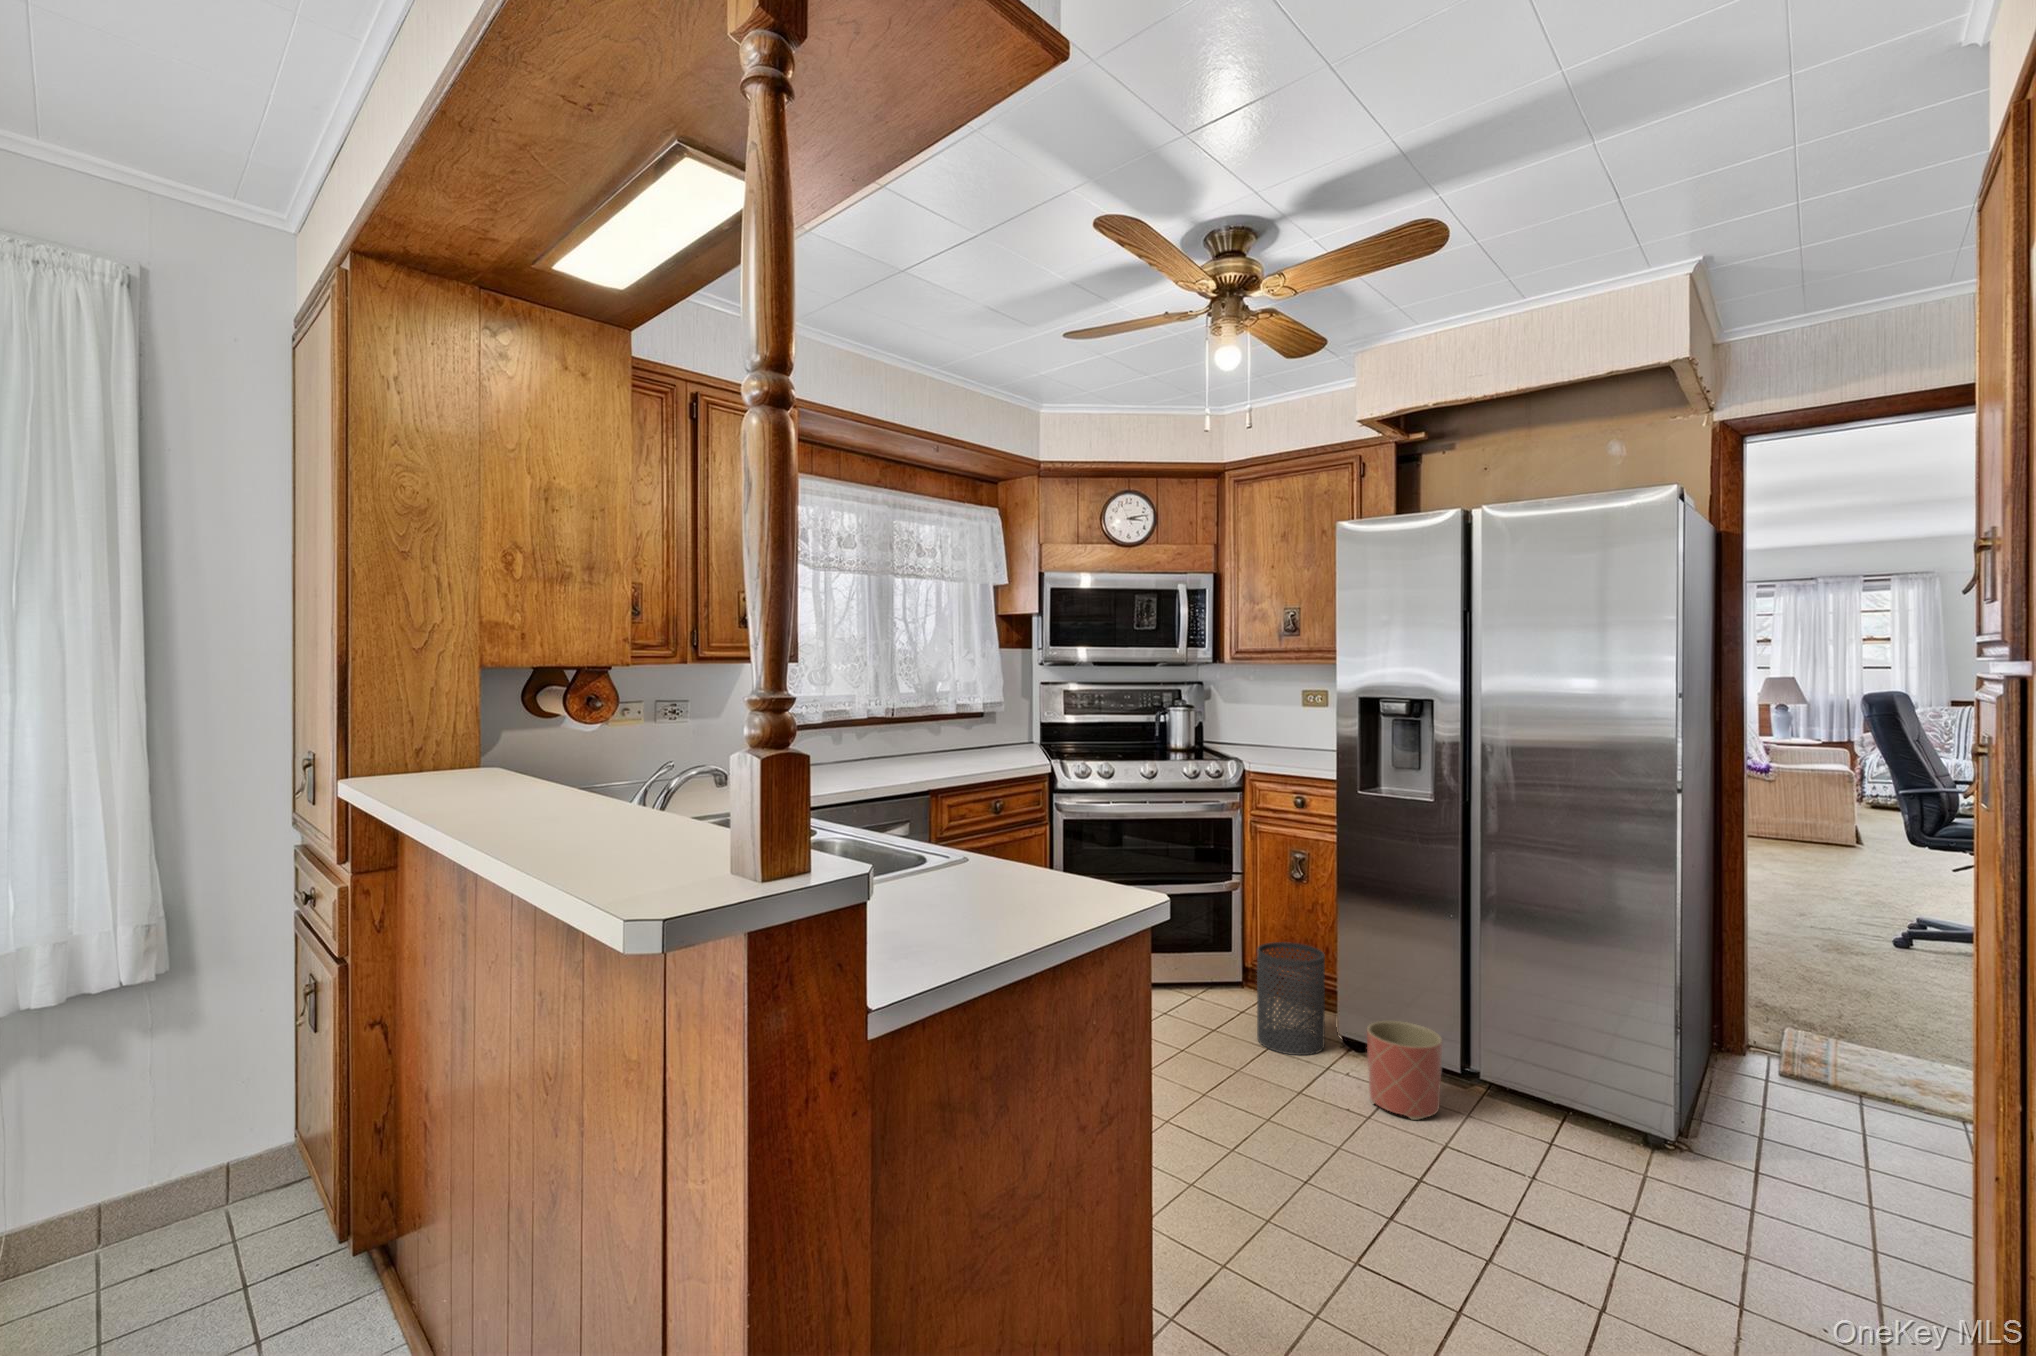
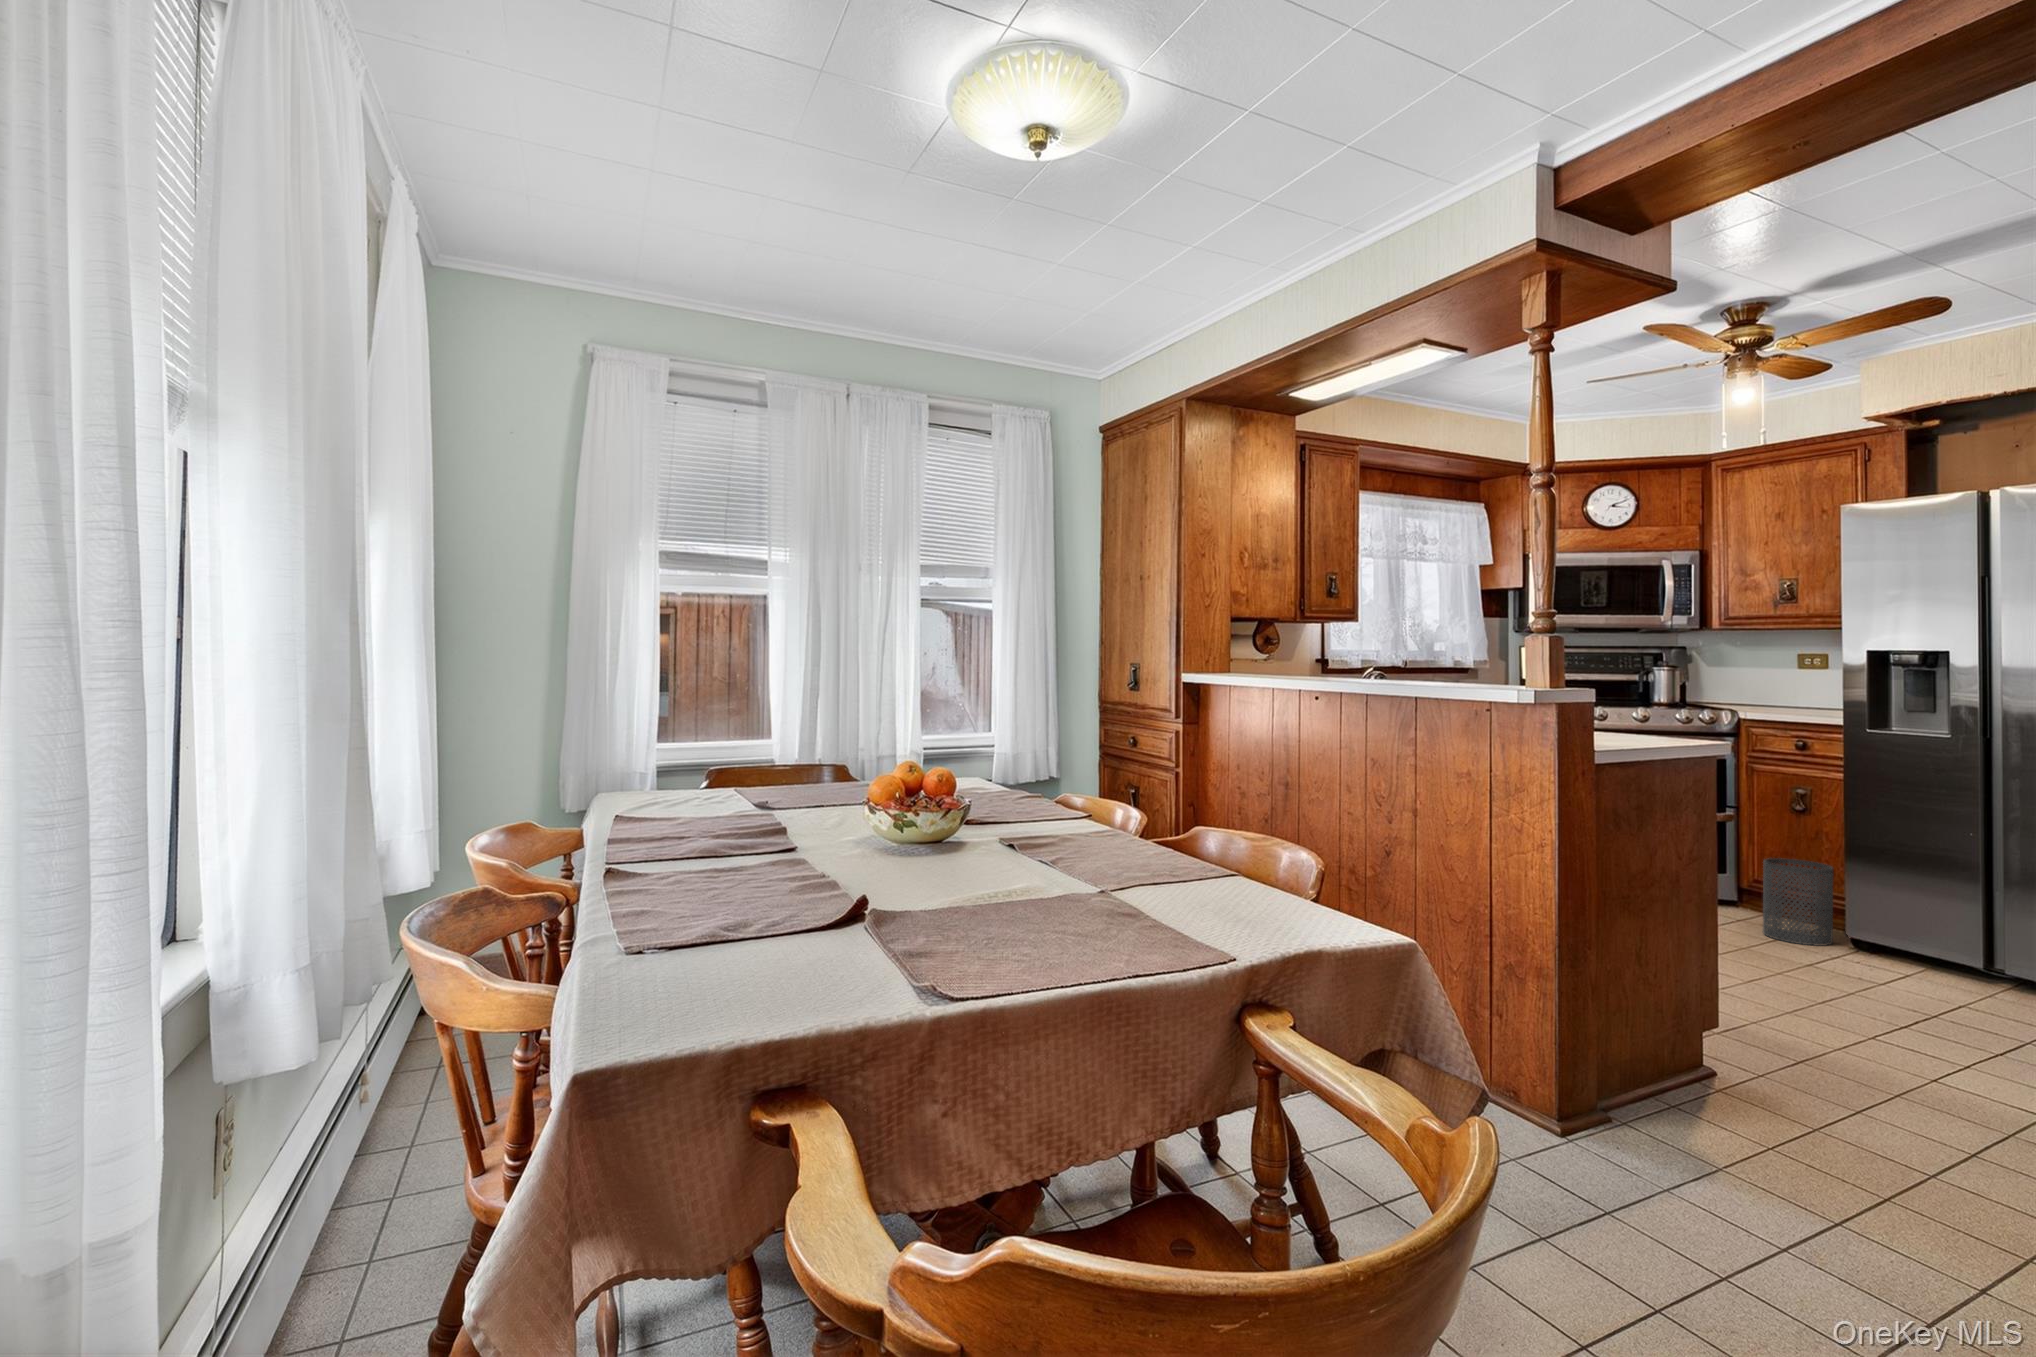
planter: present [1367,1021,1442,1120] -> none [1883,912,1961,984]

